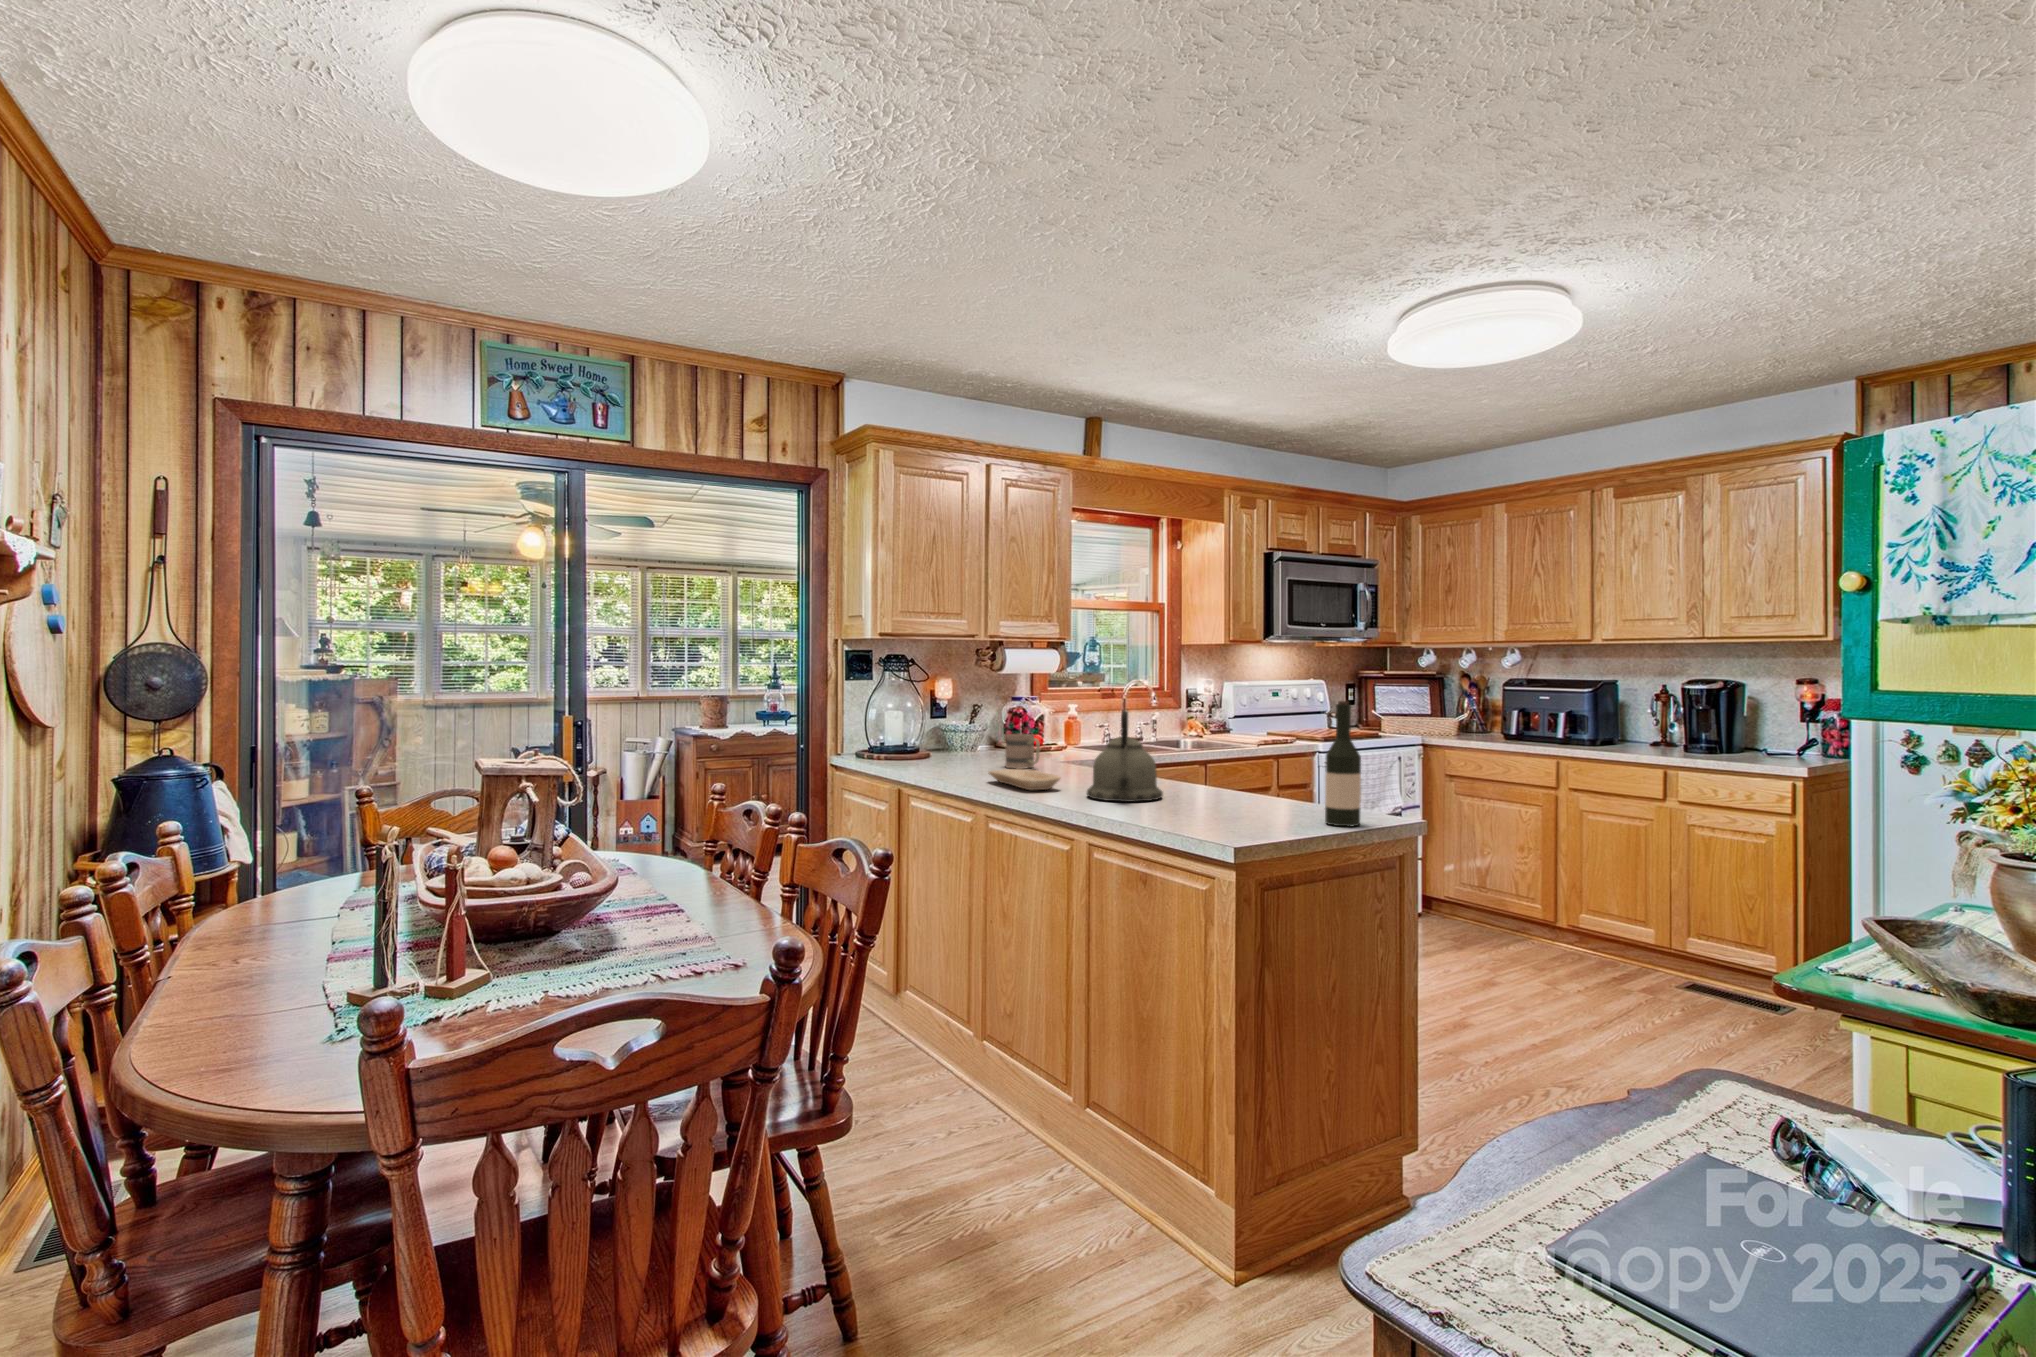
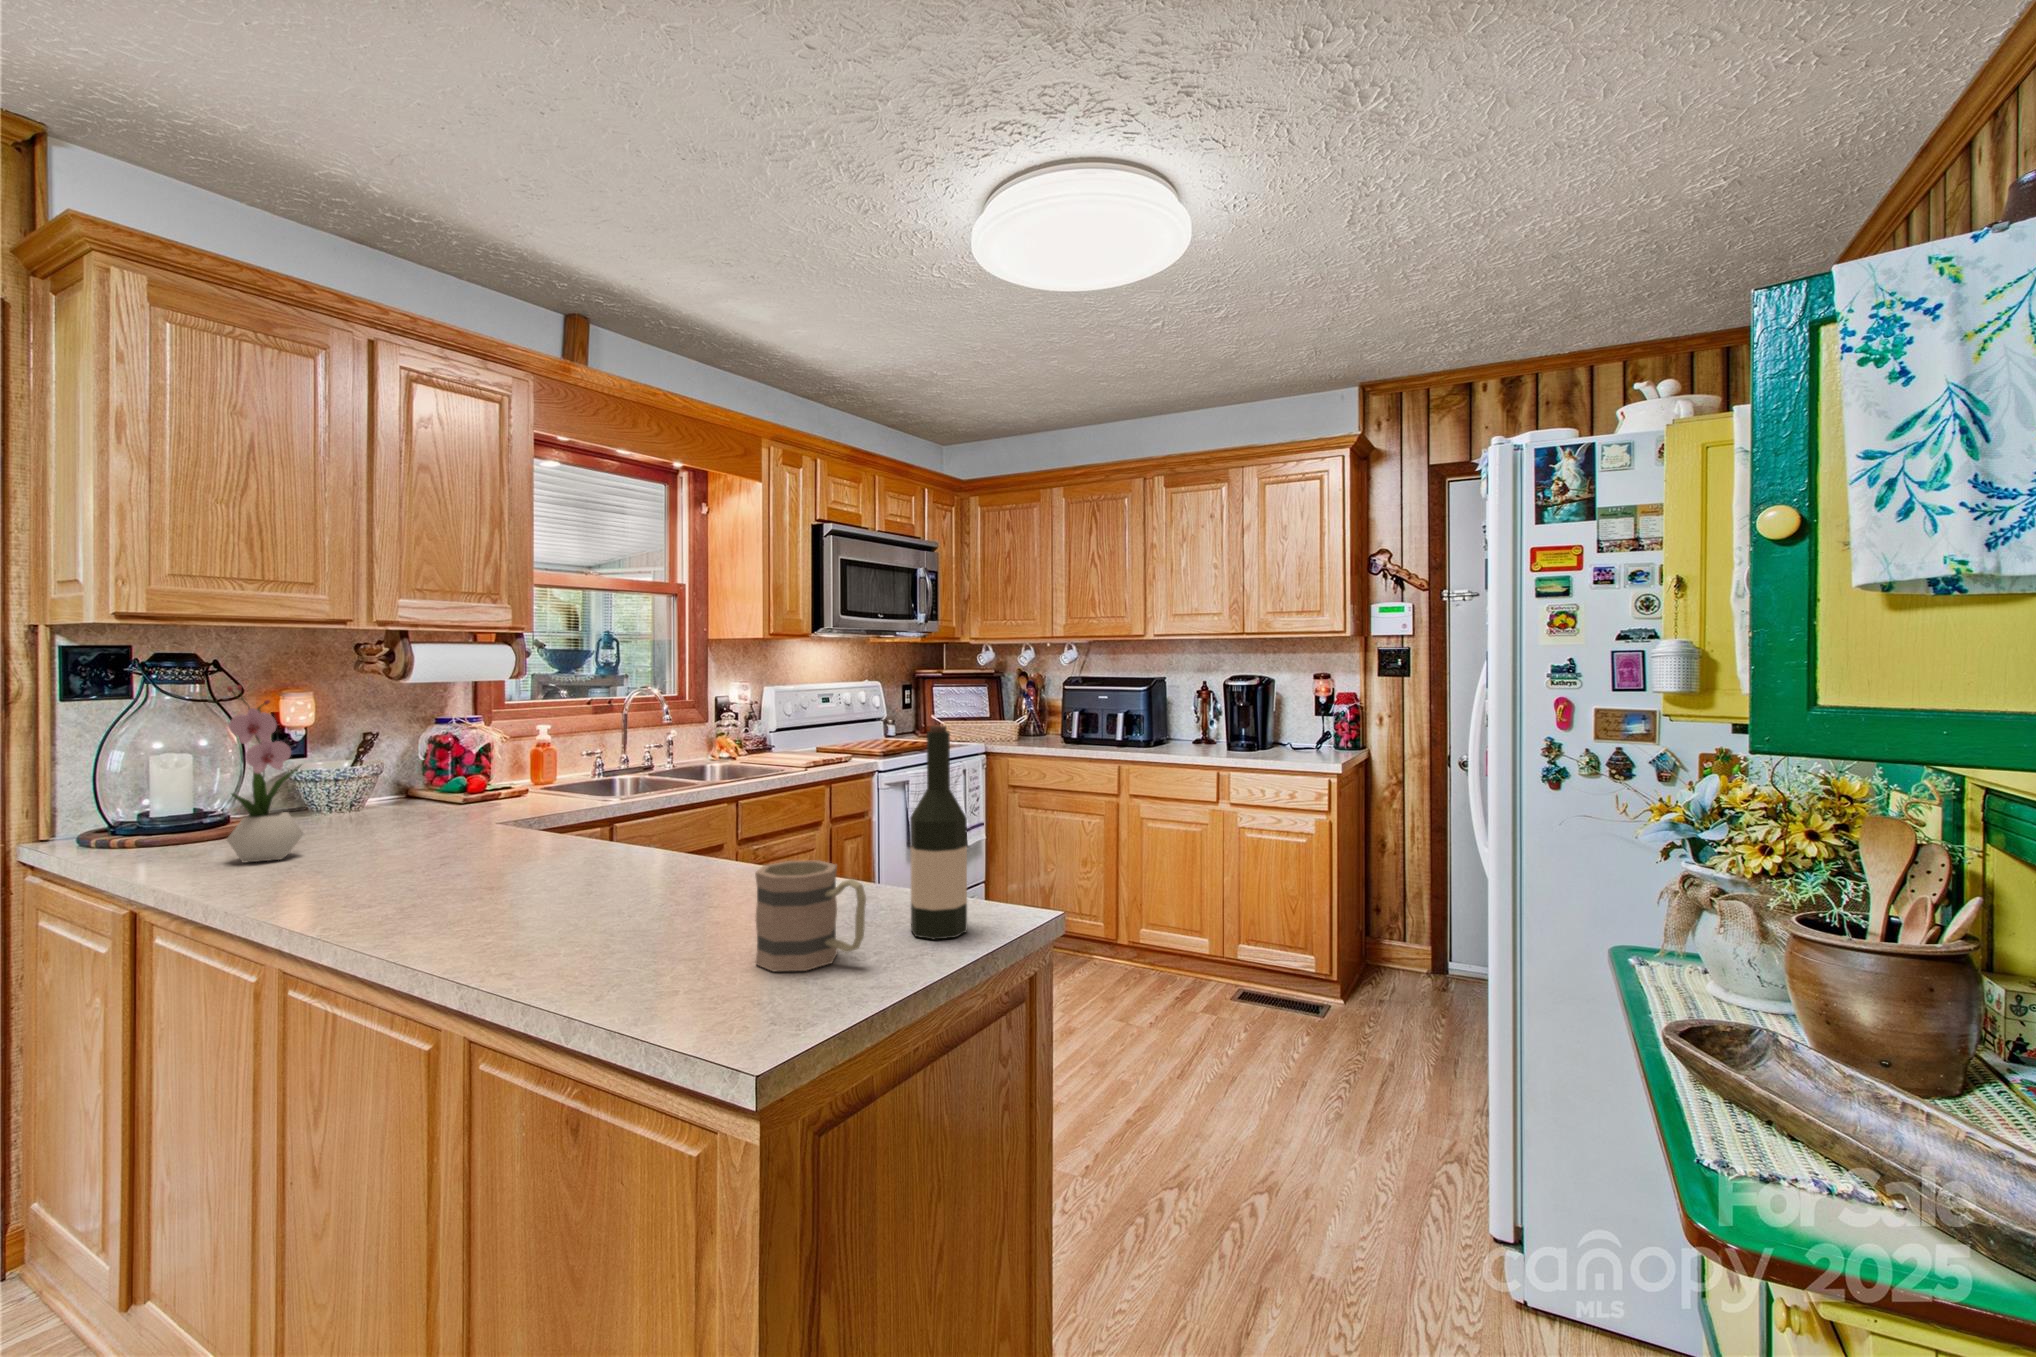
flower arrangement: none [936,673,971,773] -> present [227,685,303,863]
kettle: present [1087,711,1163,802] -> none [492,747,640,915]
mug: present [1005,734,1040,769] -> present [755,860,866,971]
tray: present [988,769,1060,790] -> none [312,850,452,900]

